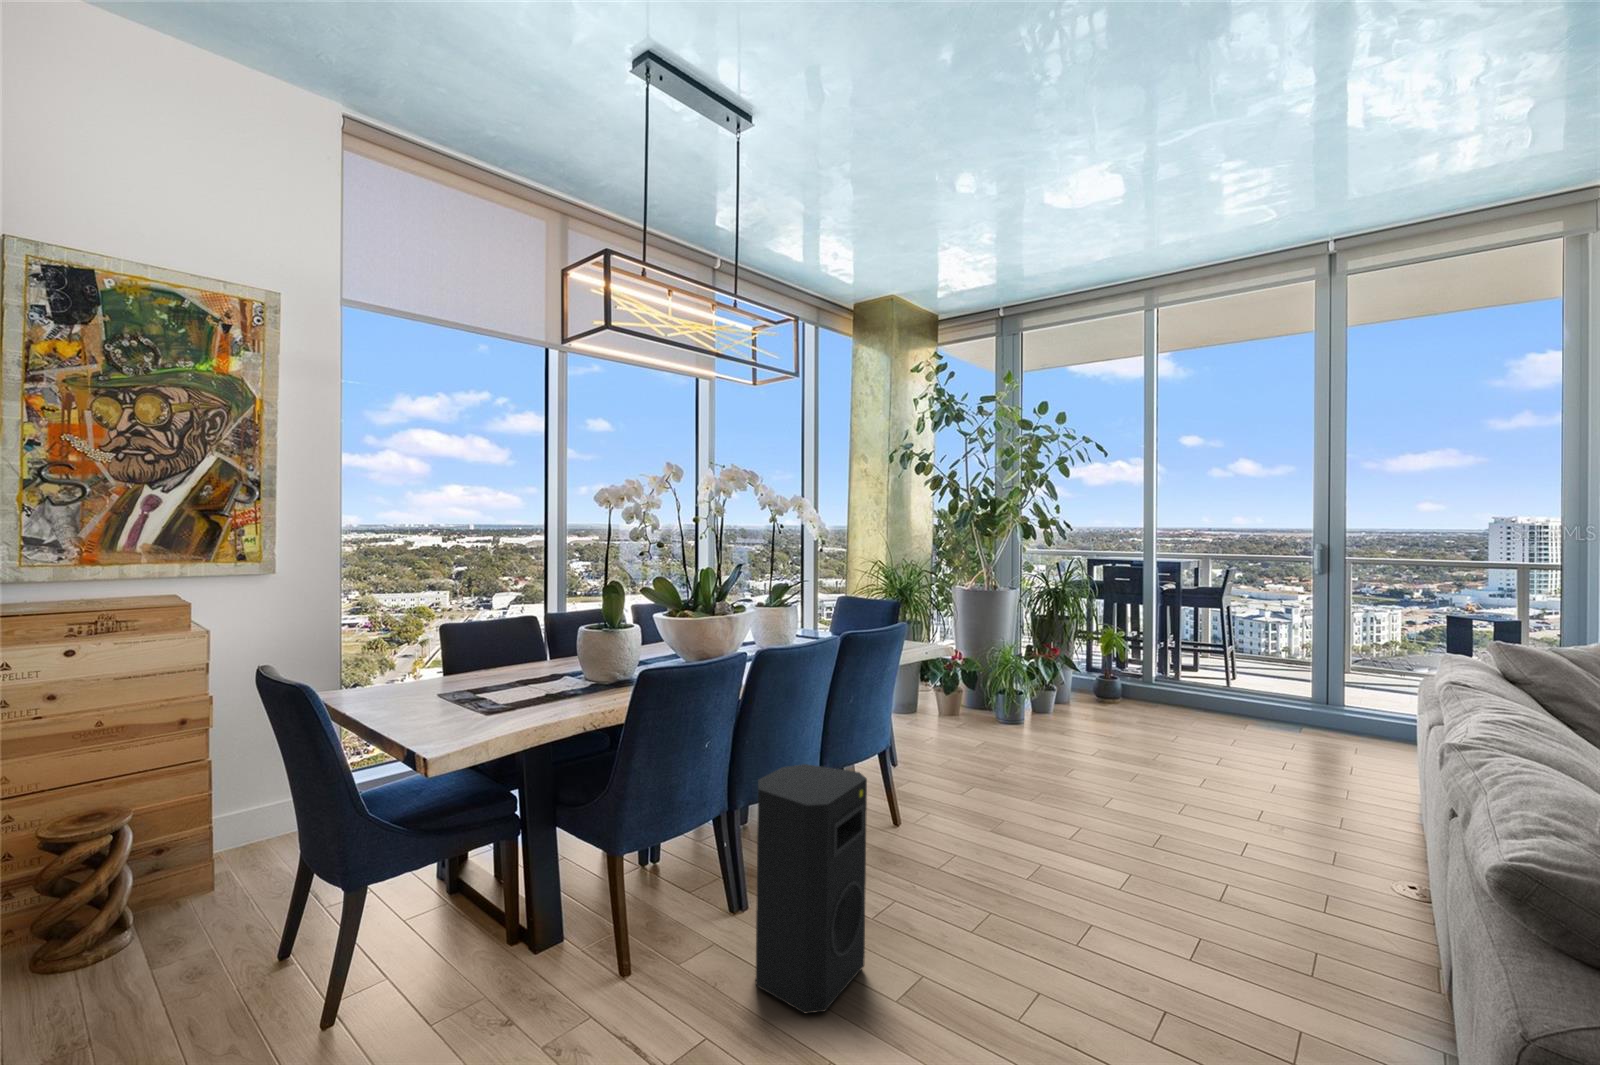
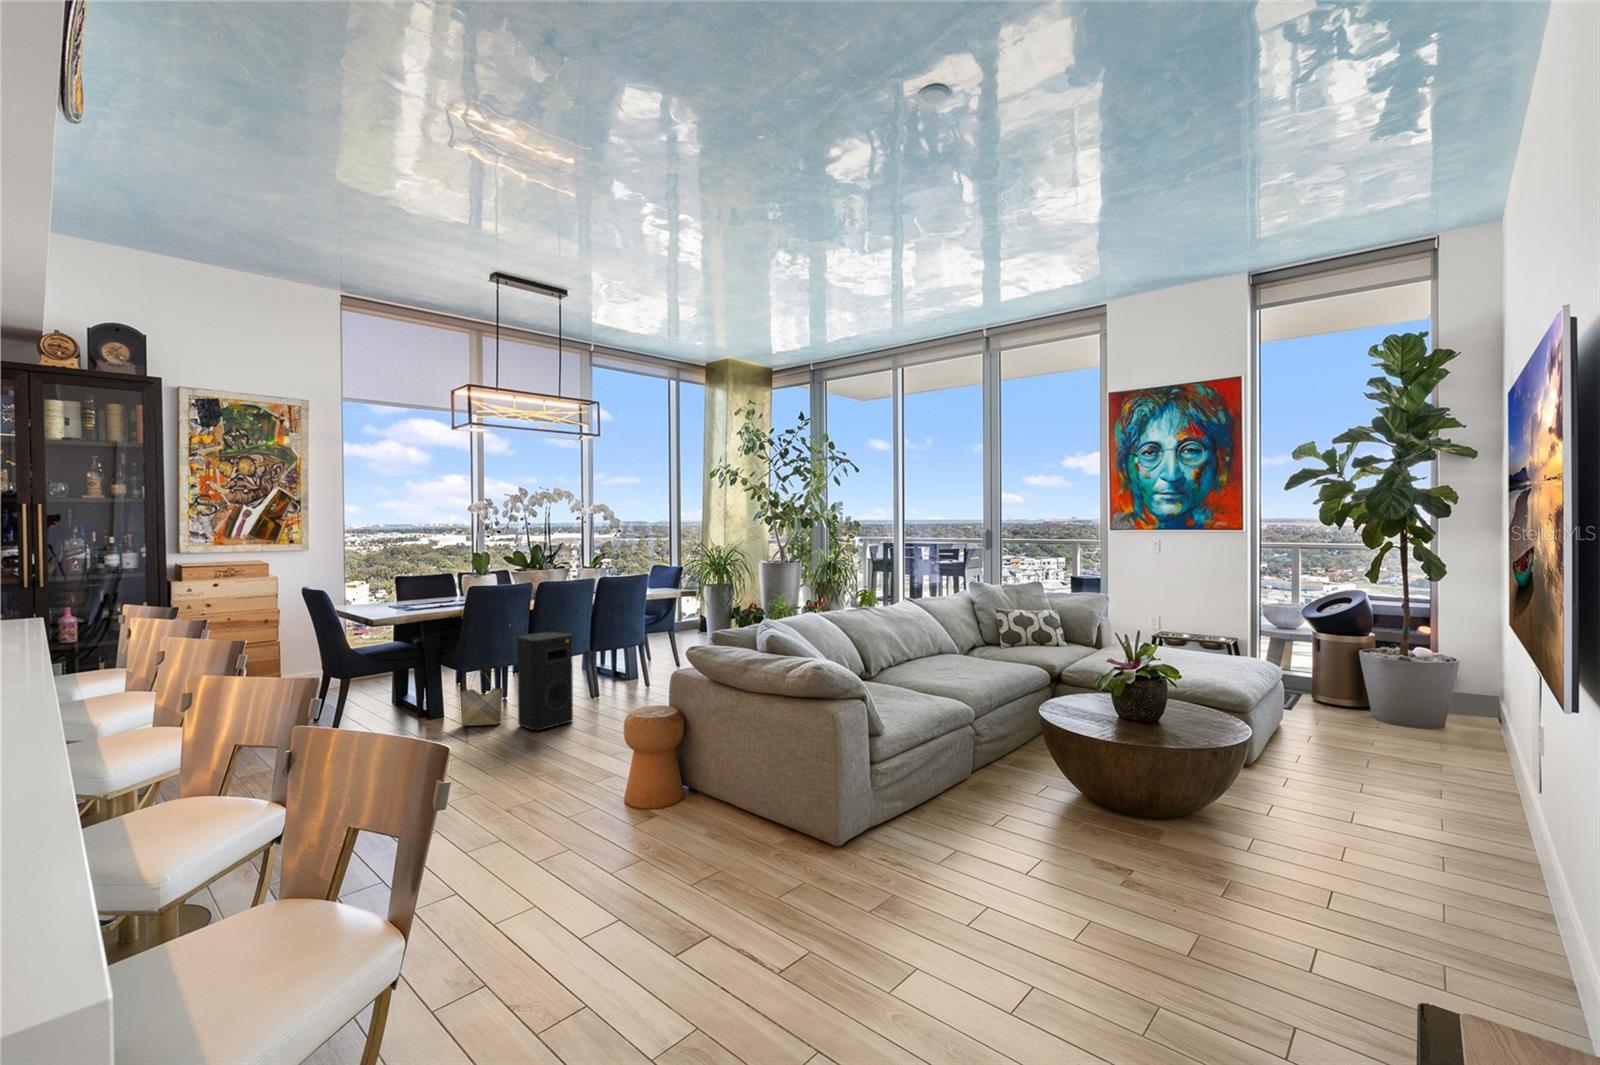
woven basket: none [621,847,713,990] -> present [460,671,503,726]

